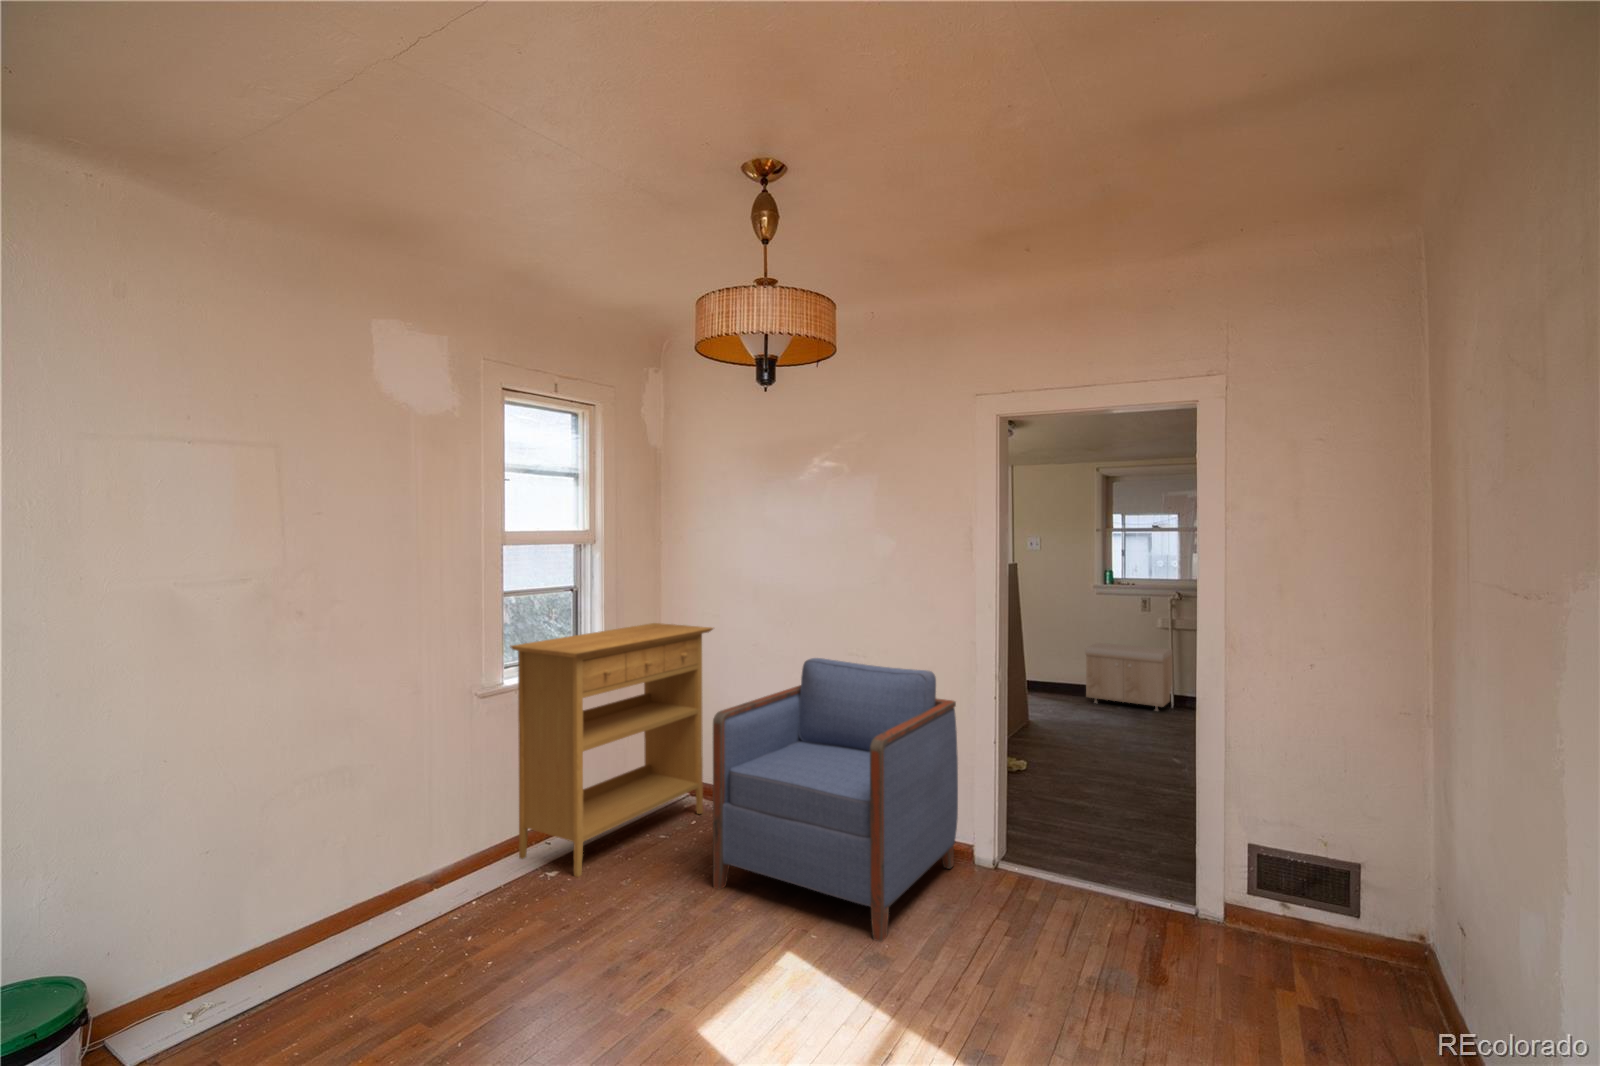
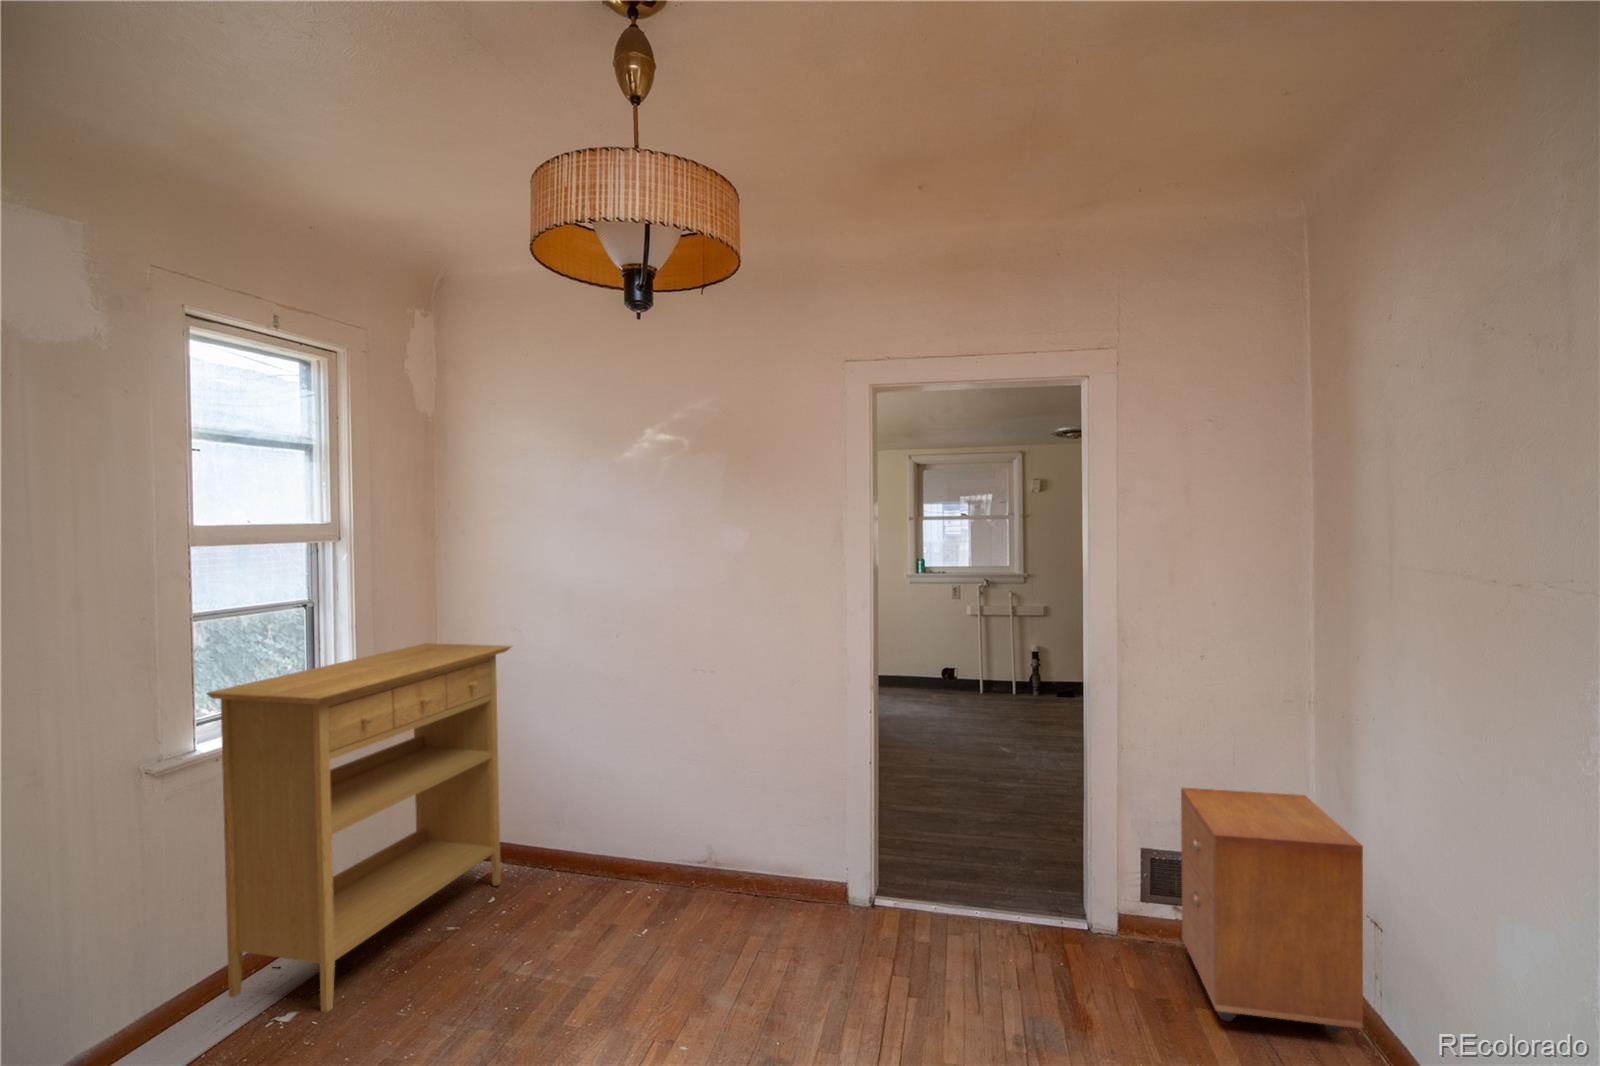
storage bench: present [1085,643,1172,711] -> none [904,633,985,699]
armchair: present [713,658,958,942] -> none [528,677,829,1036]
cabinet: none [1278,789,1443,1033] -> present [1181,788,1363,1033]

